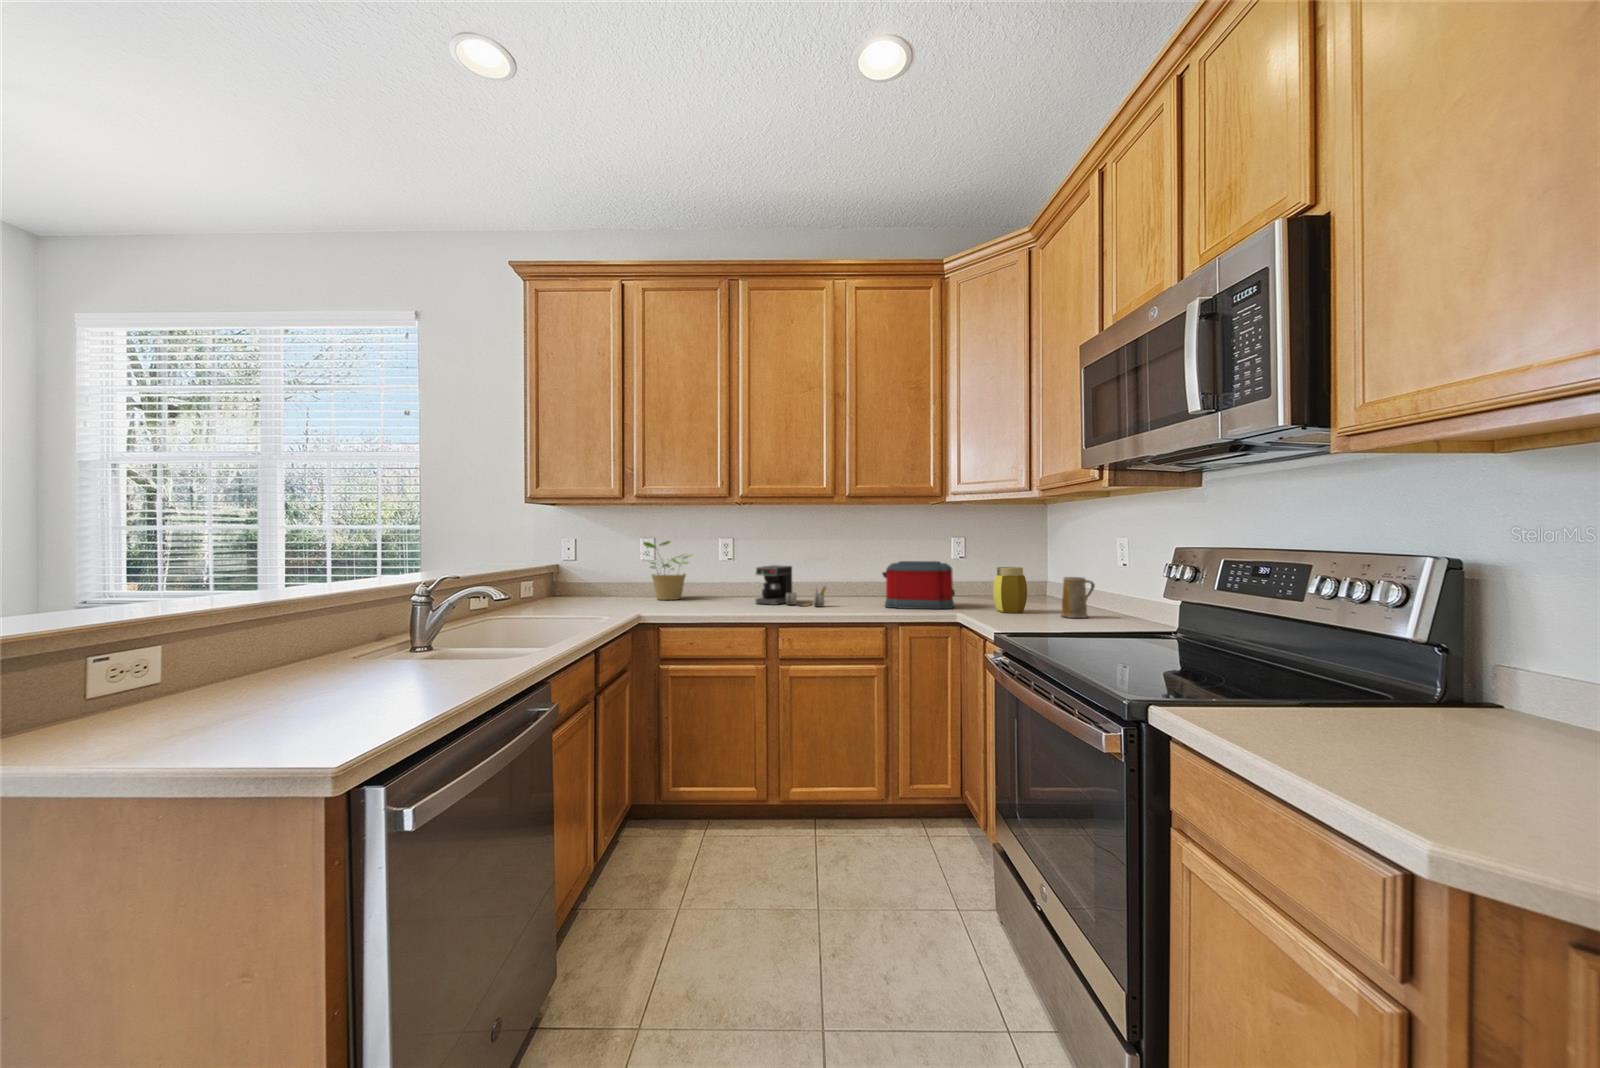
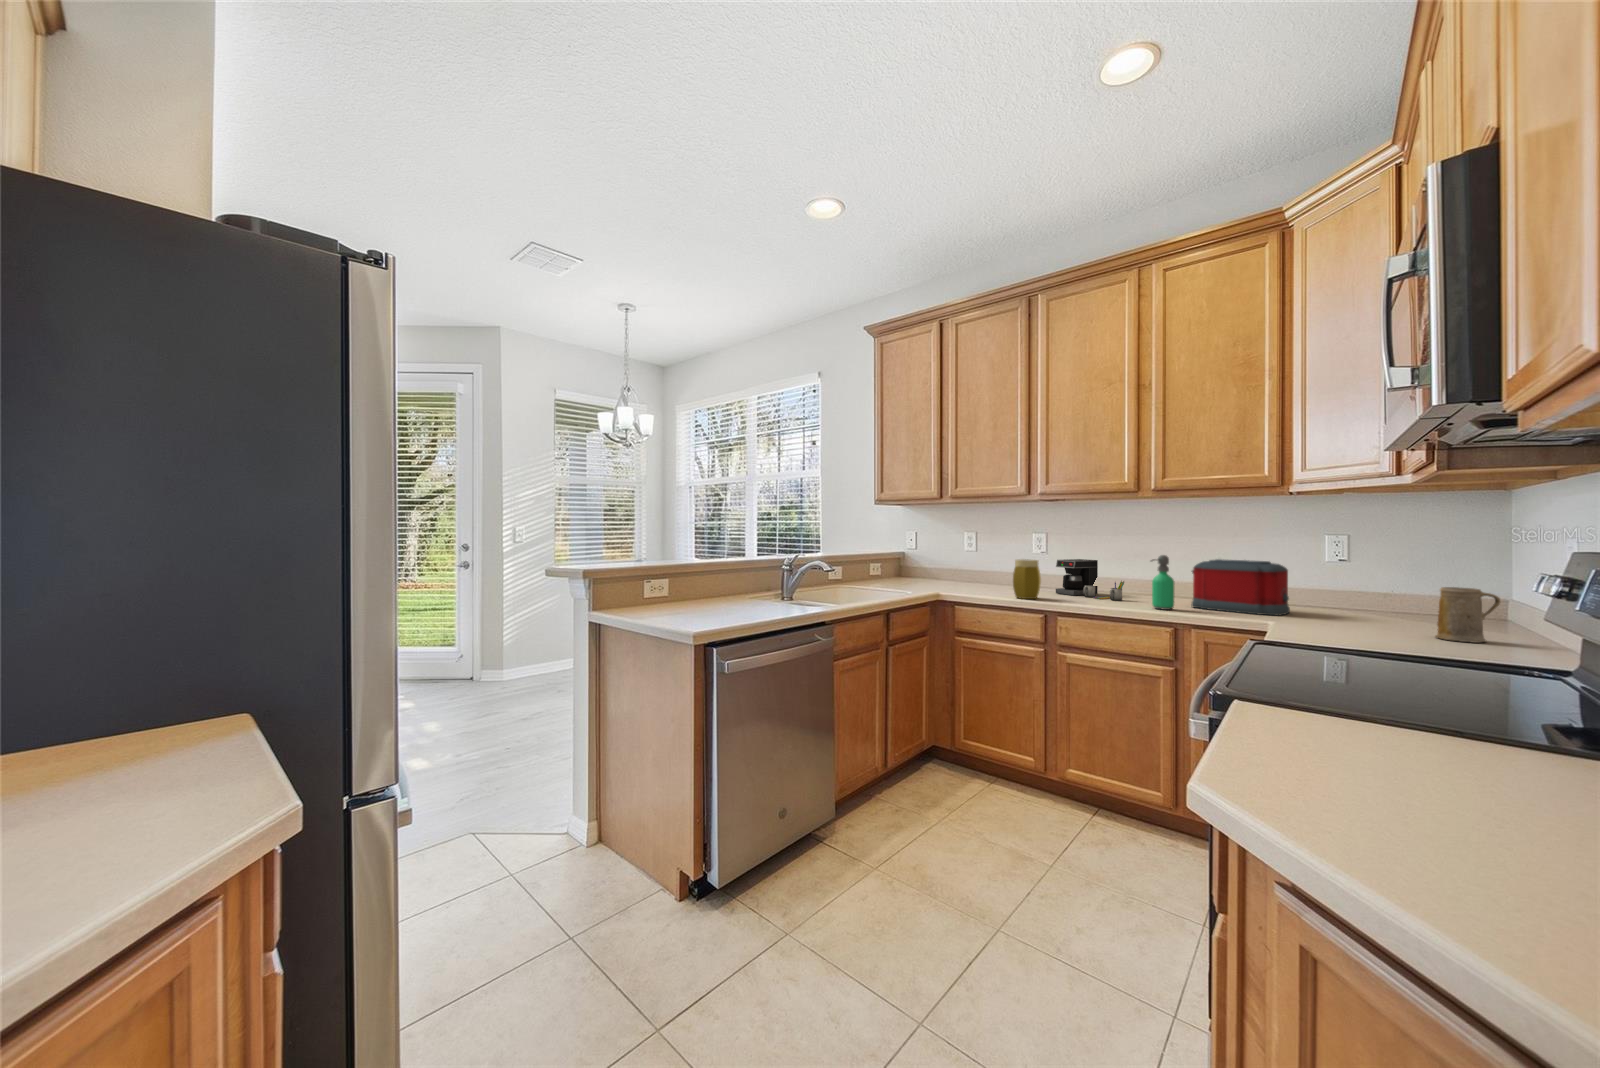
potted plant: present [644,541,692,600] -> none [961,535,1007,585]
soap dispenser: none [862,559,880,612] -> present [1151,555,1174,610]
jar: present [993,567,1027,613] -> present [1013,559,1041,599]

